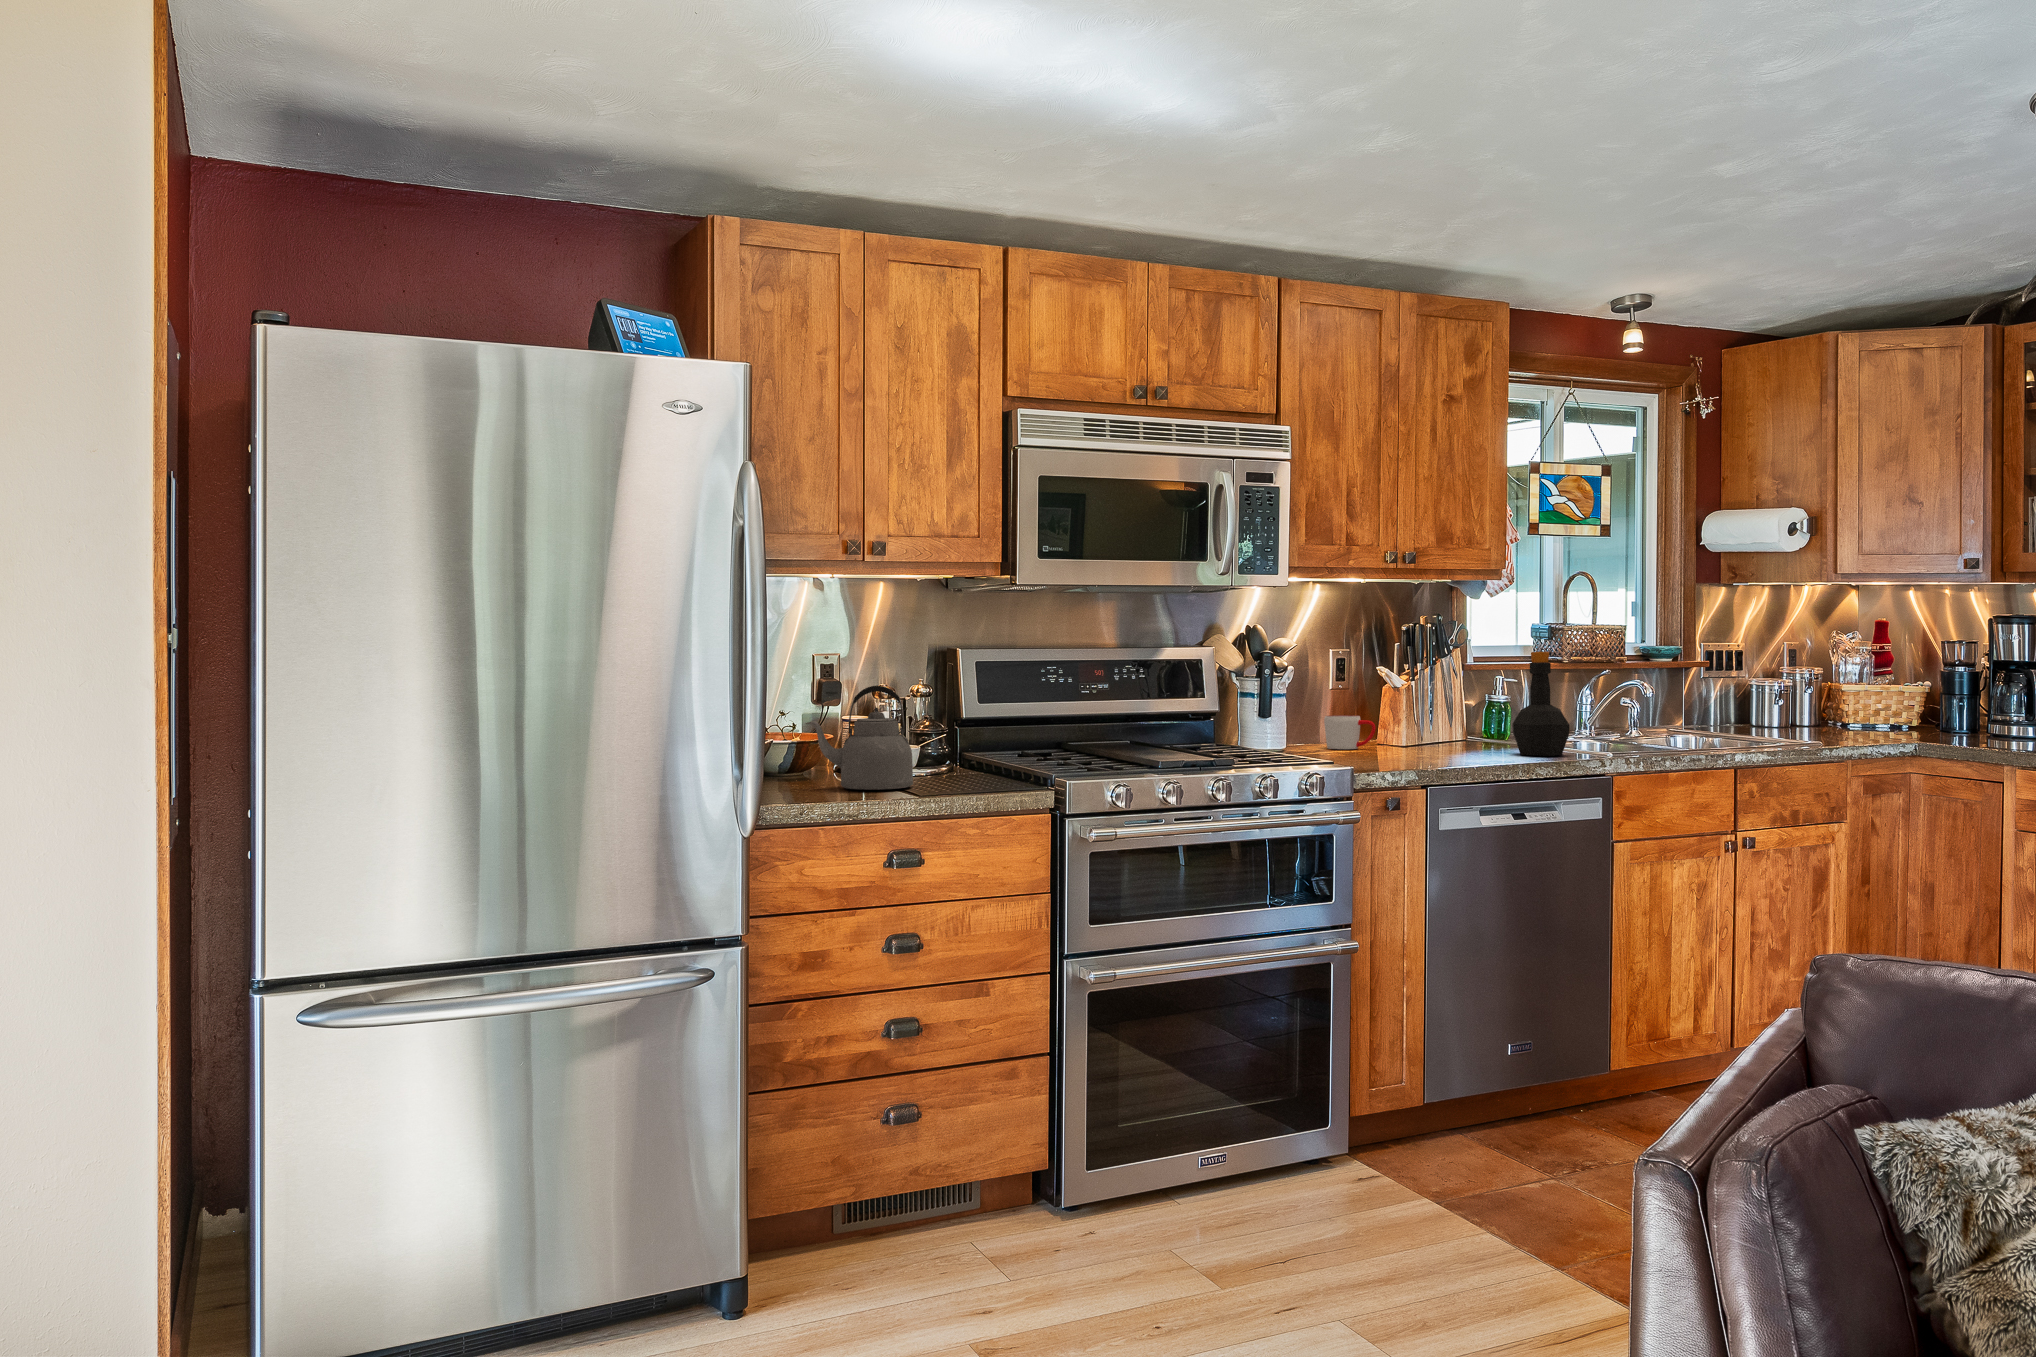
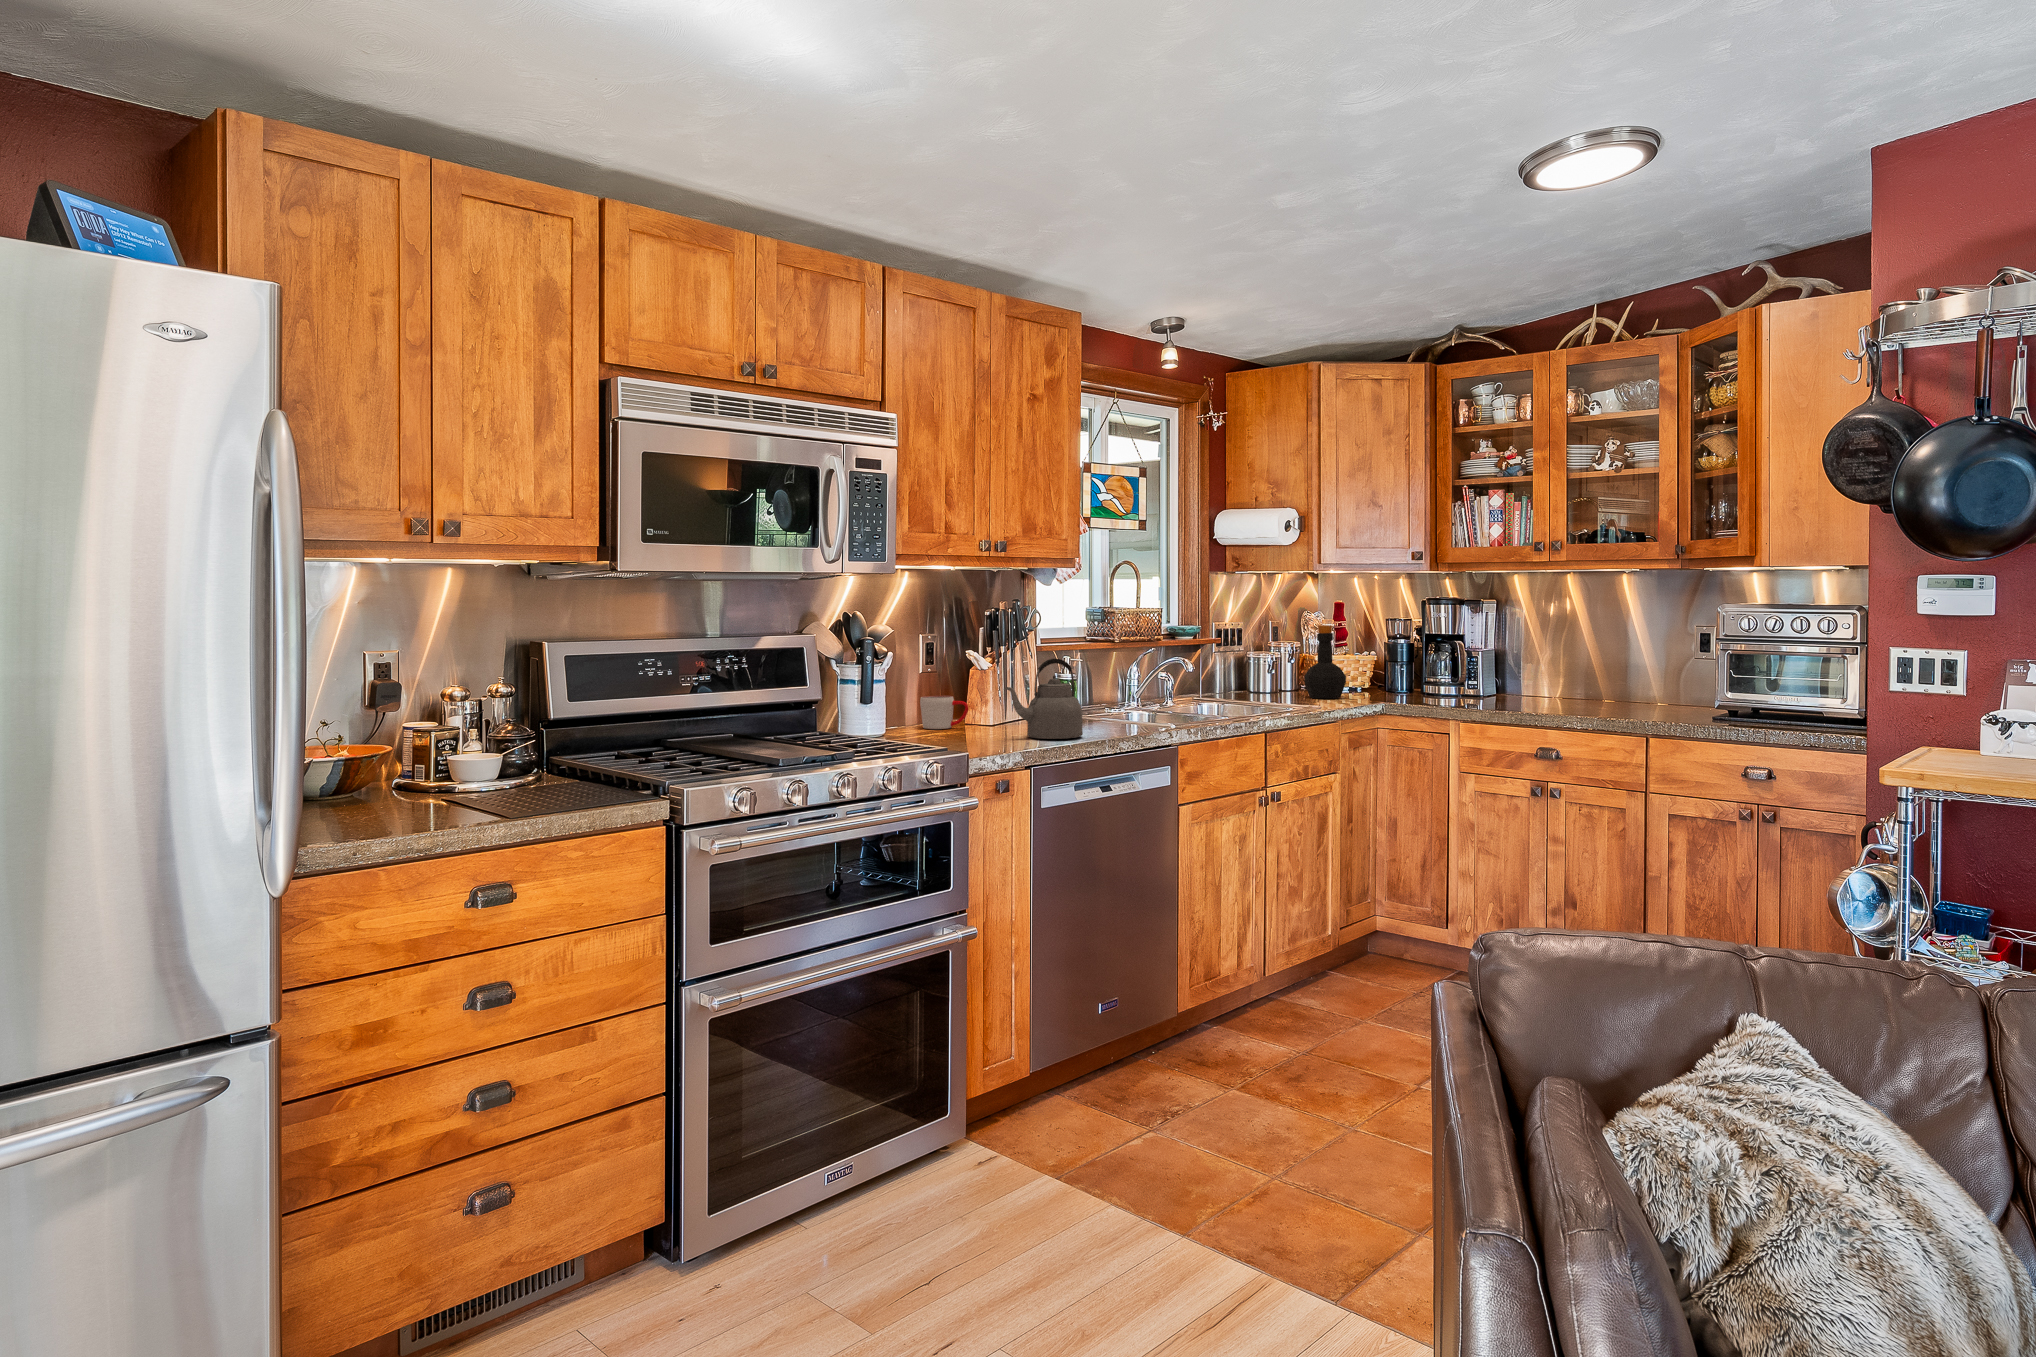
bottle: present [1512,652,1570,756] -> present [1304,626,1346,699]
kettle: present [806,686,913,790] -> present [1004,659,1083,739]

